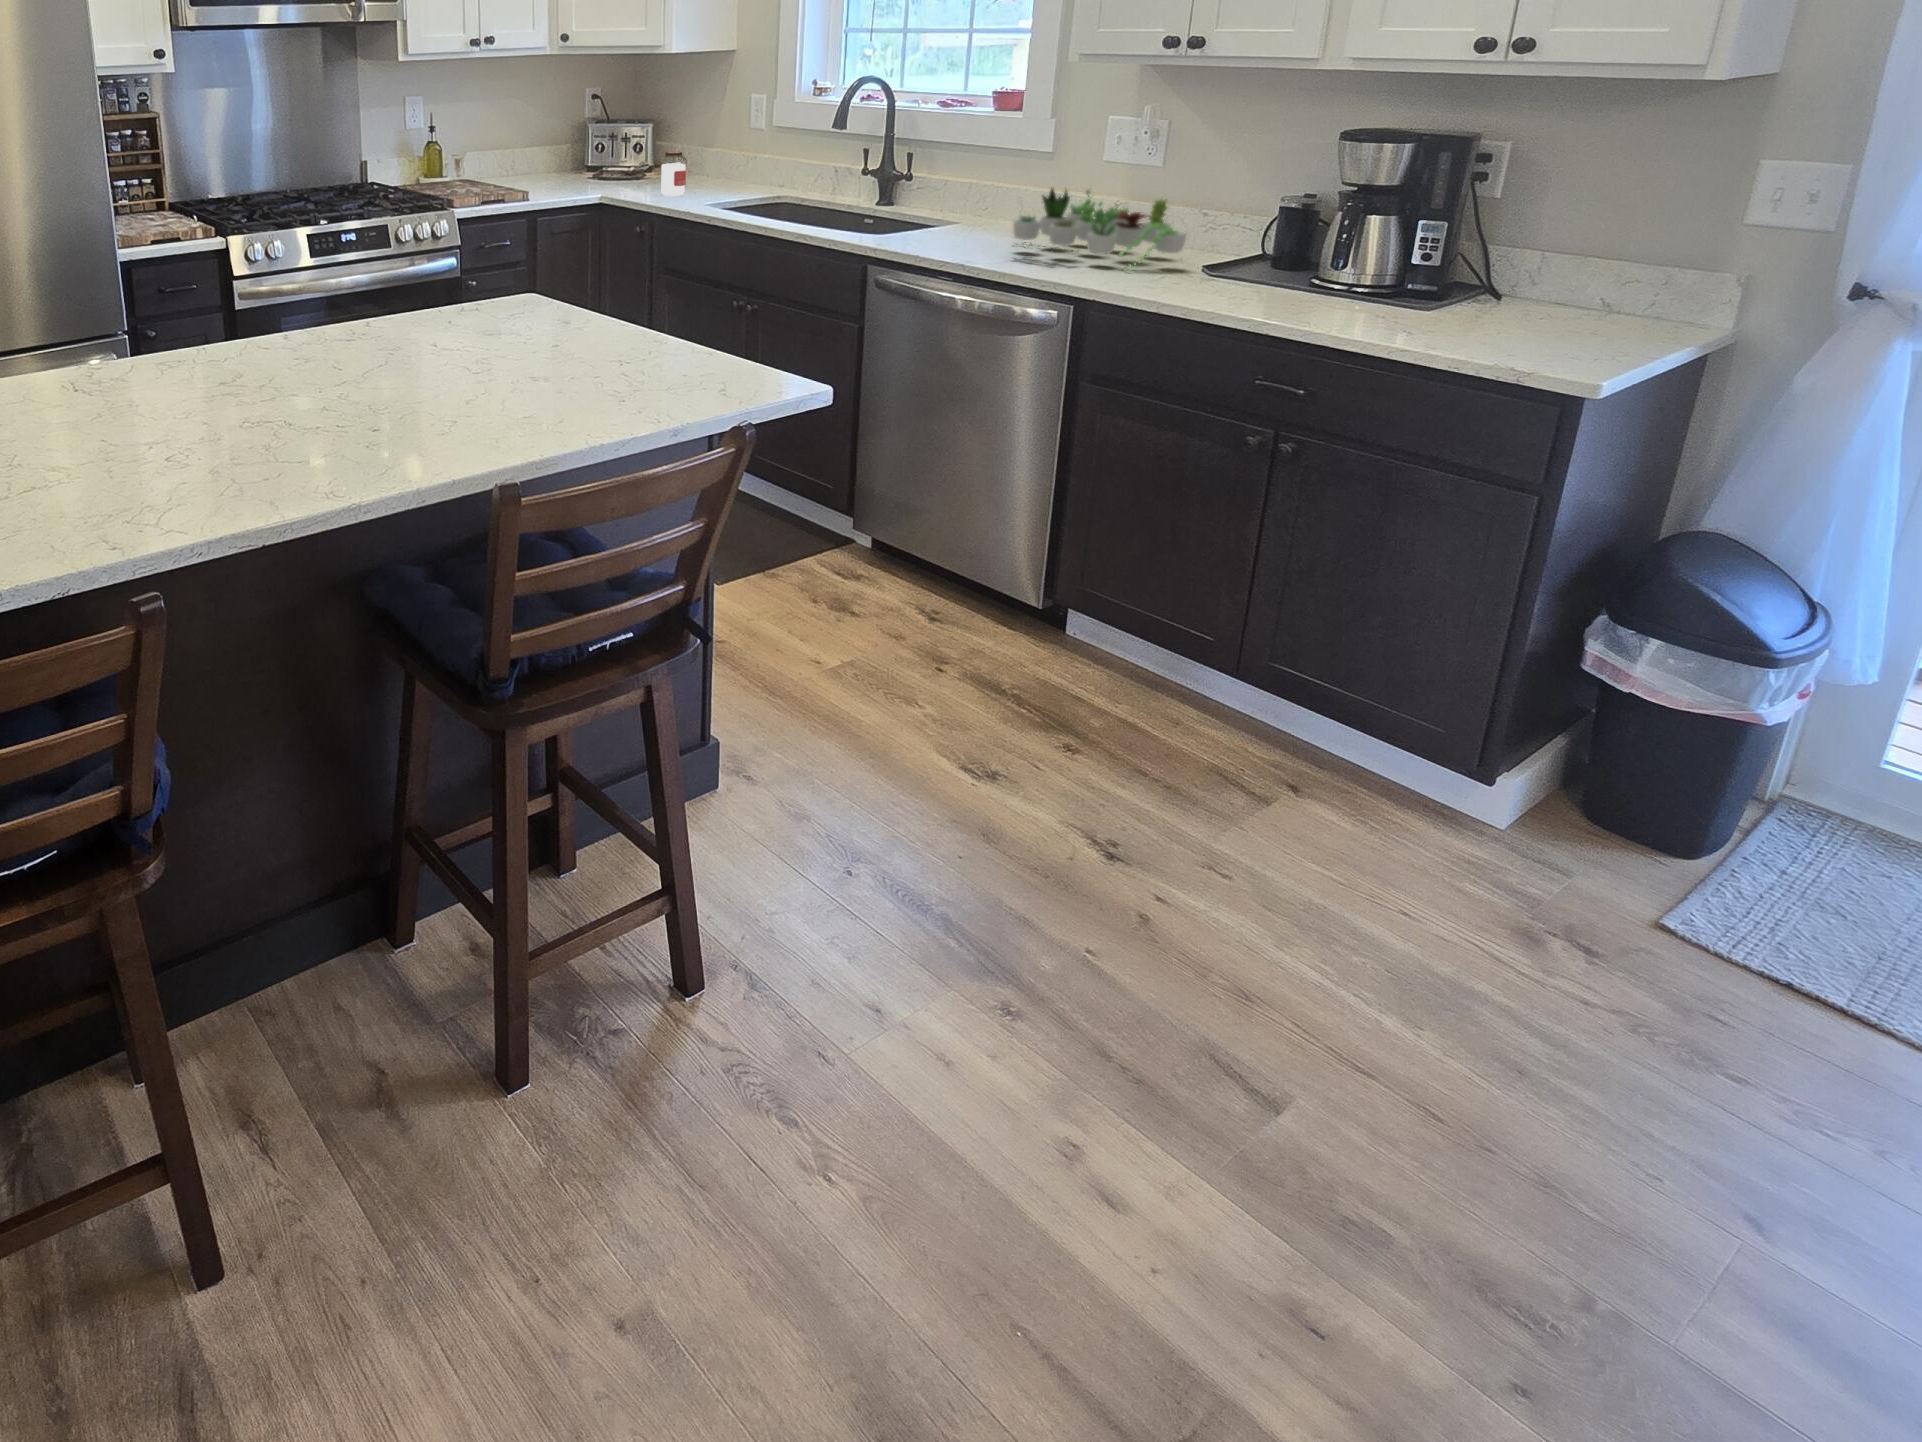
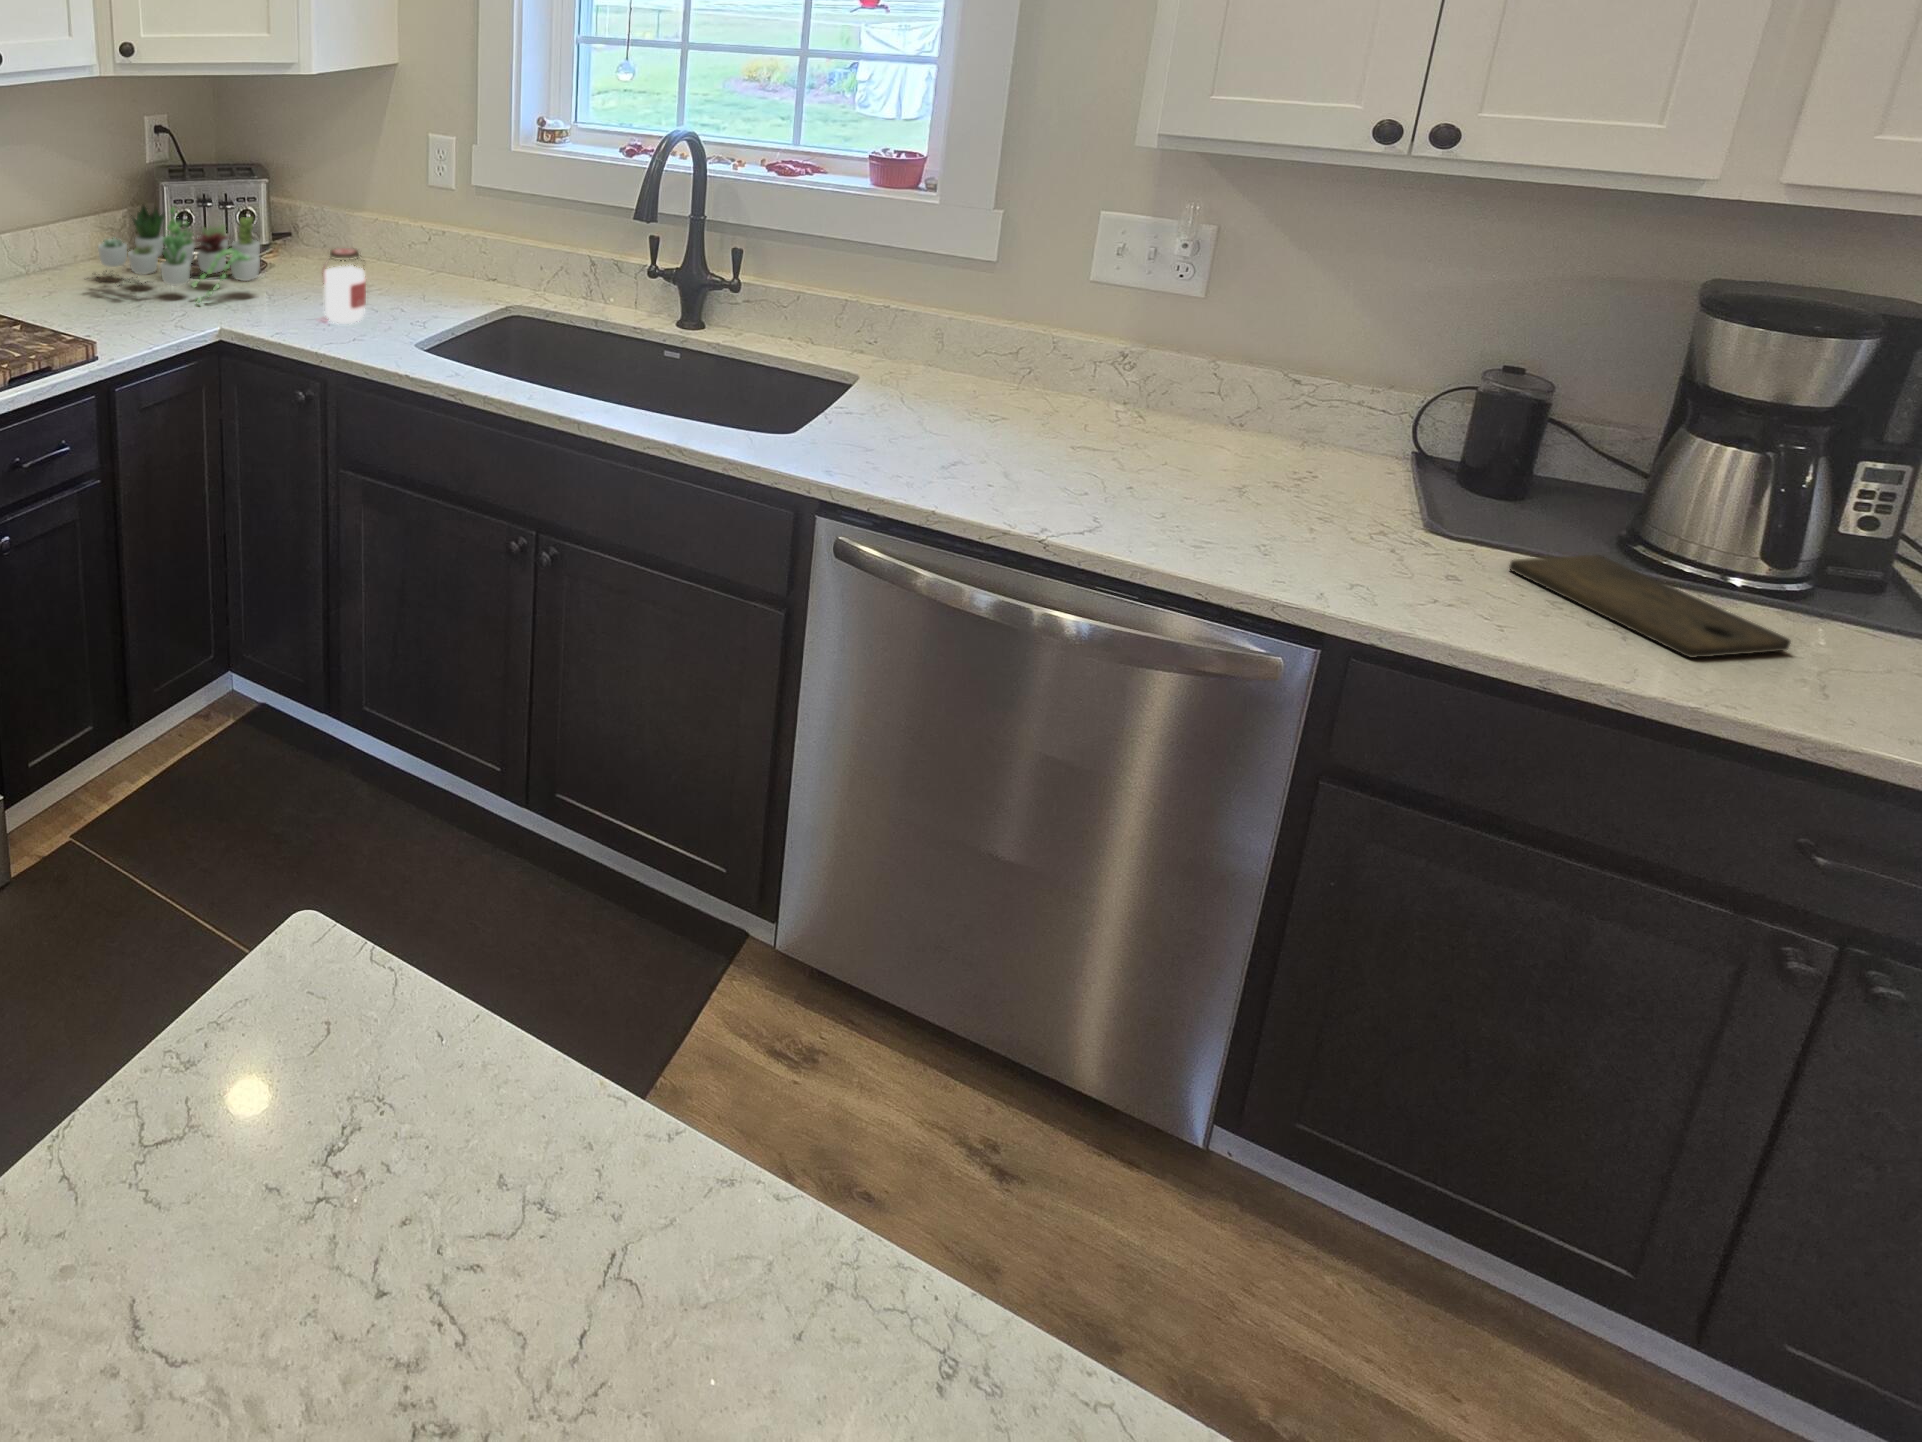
succulent plant: present [1013,189,1186,270] -> present [96,205,260,303]
cutting board: none [1227,274,1325,300] -> present [1509,555,1791,657]

